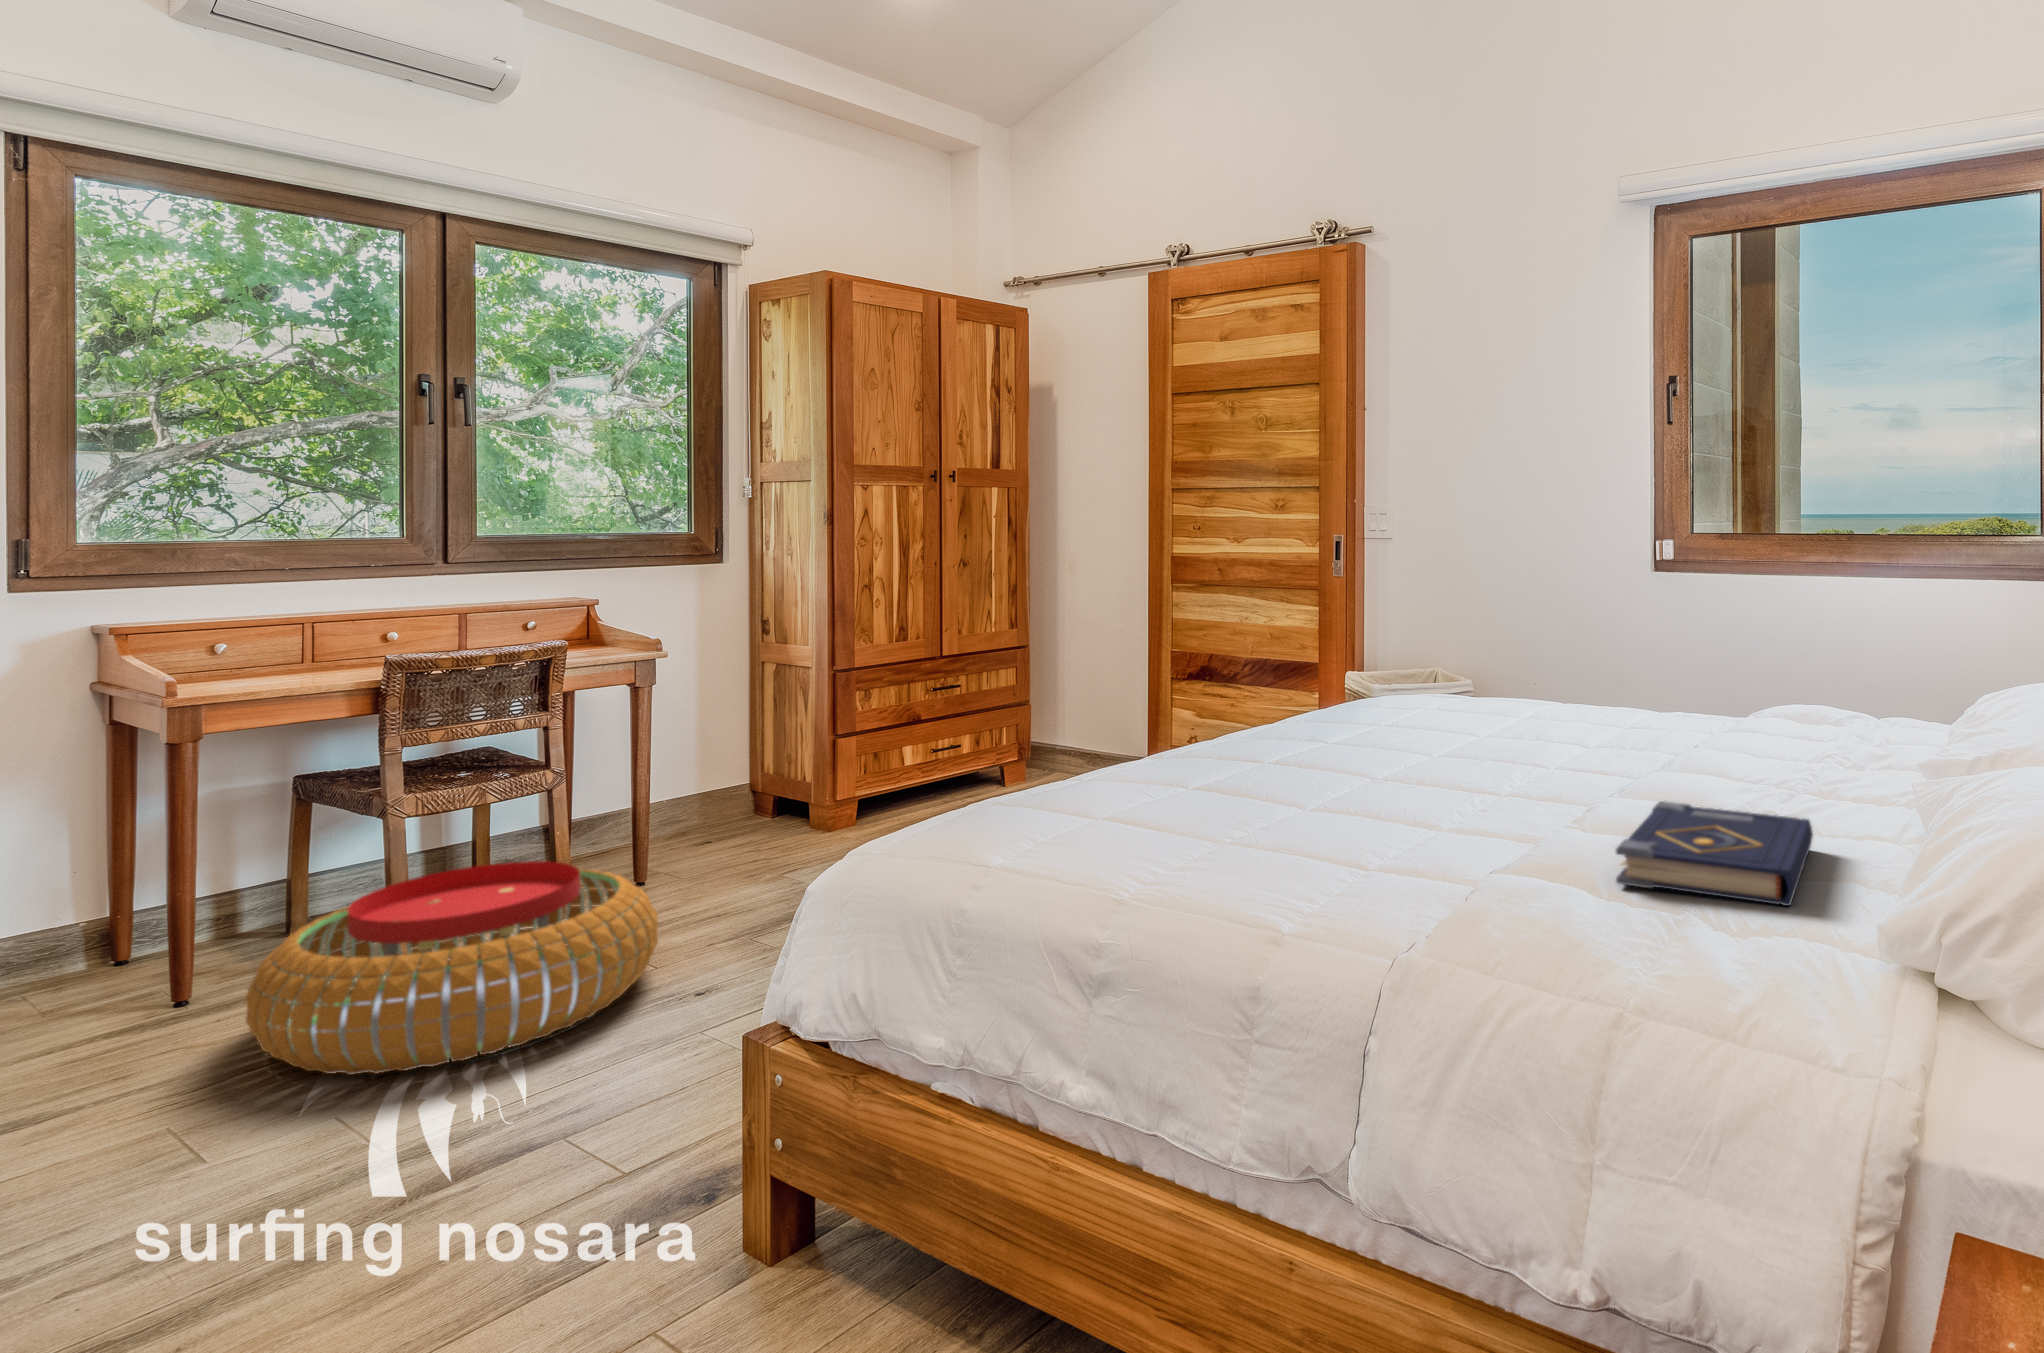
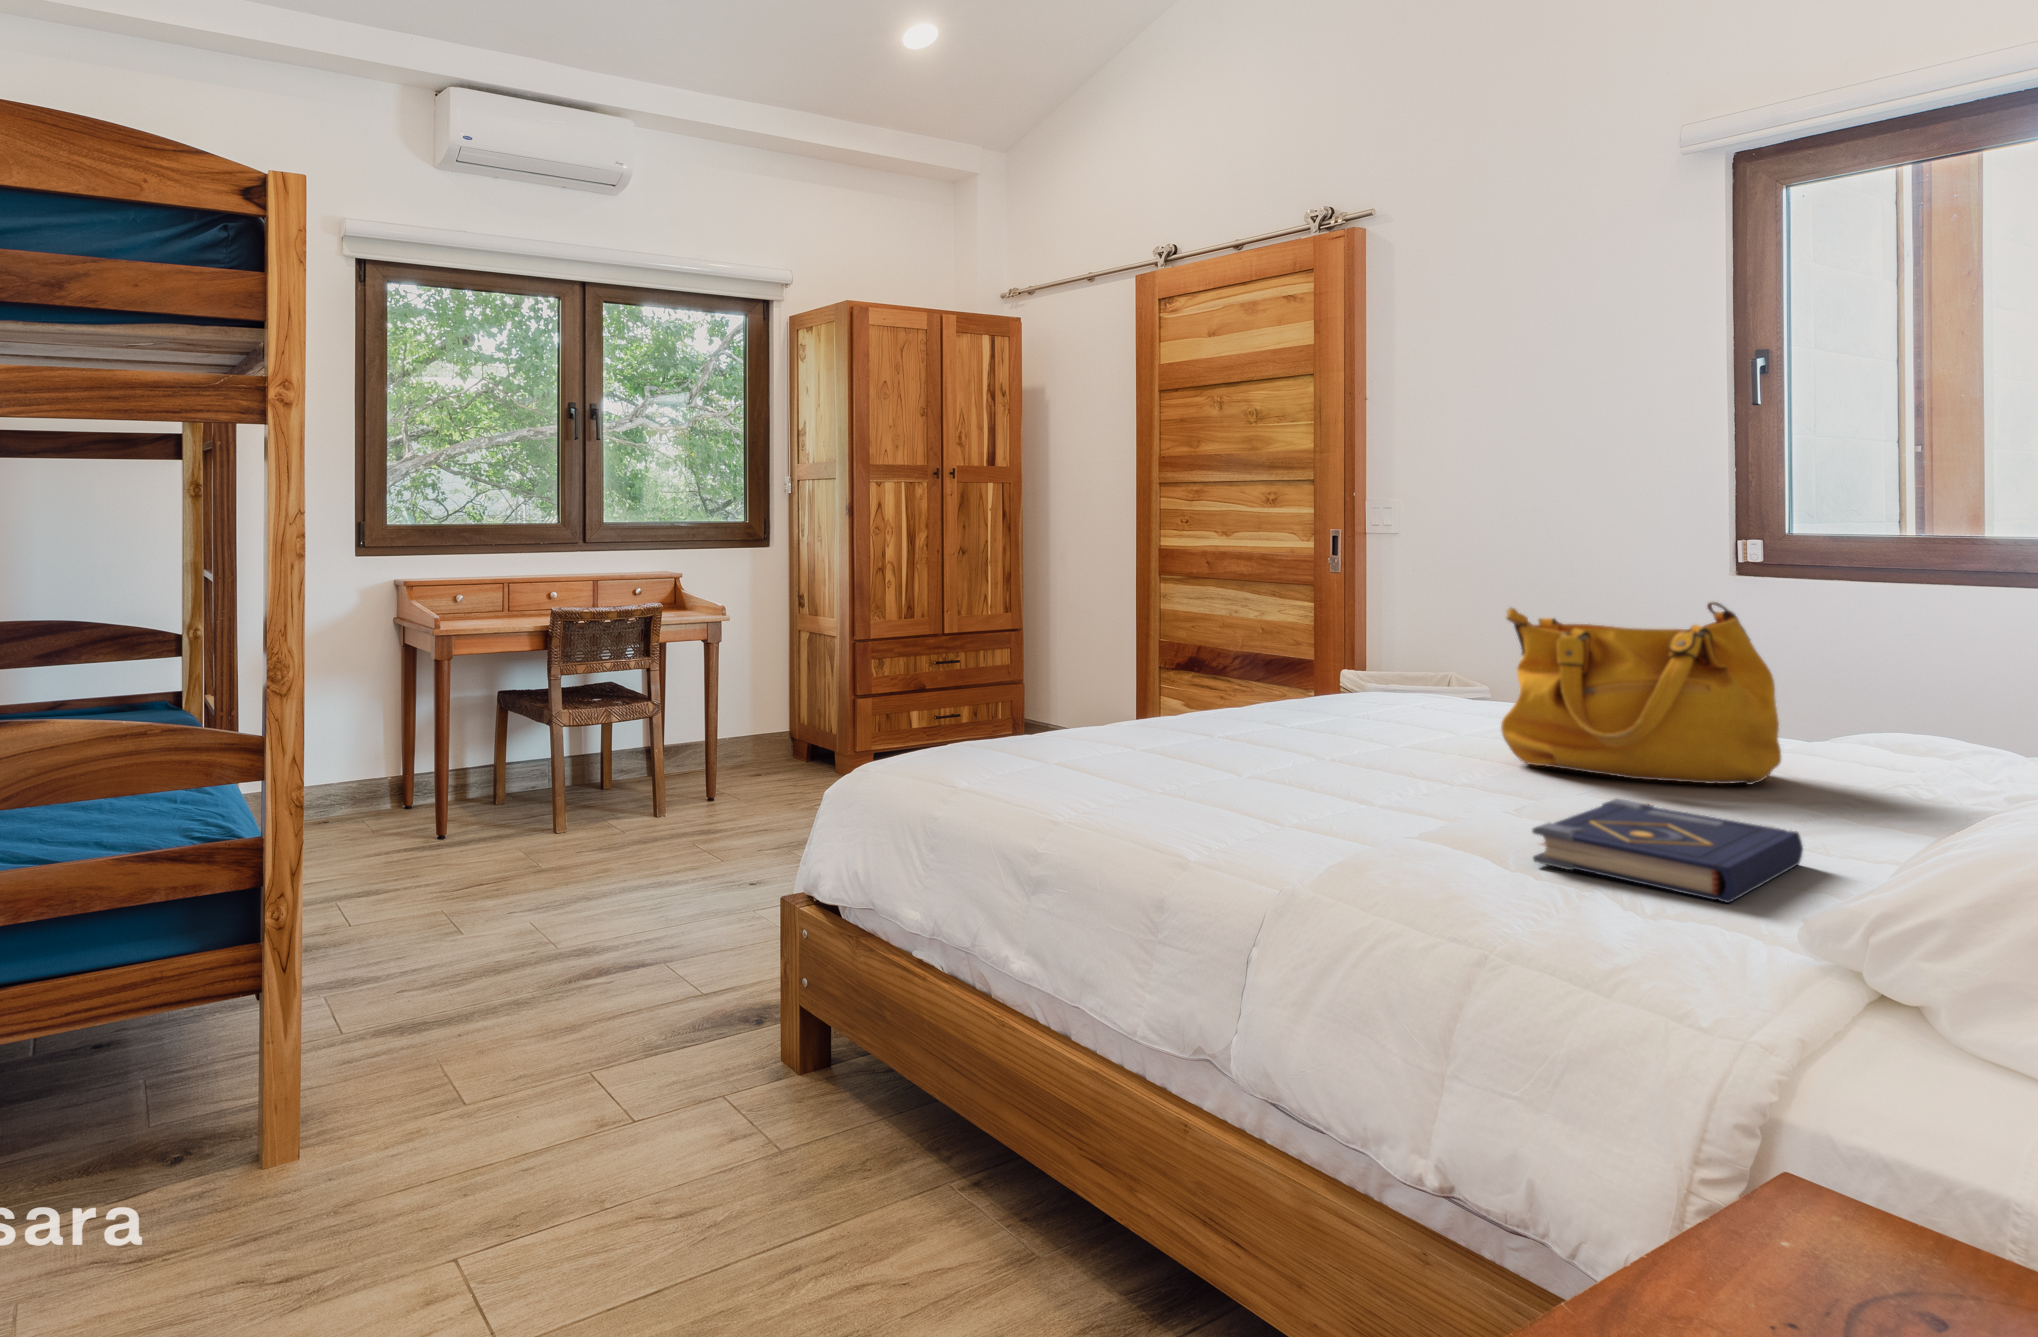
handbag: none [1529,600,1744,771] -> present [1501,602,1781,785]
pouf: present [246,861,658,1075] -> none [479,765,725,899]

